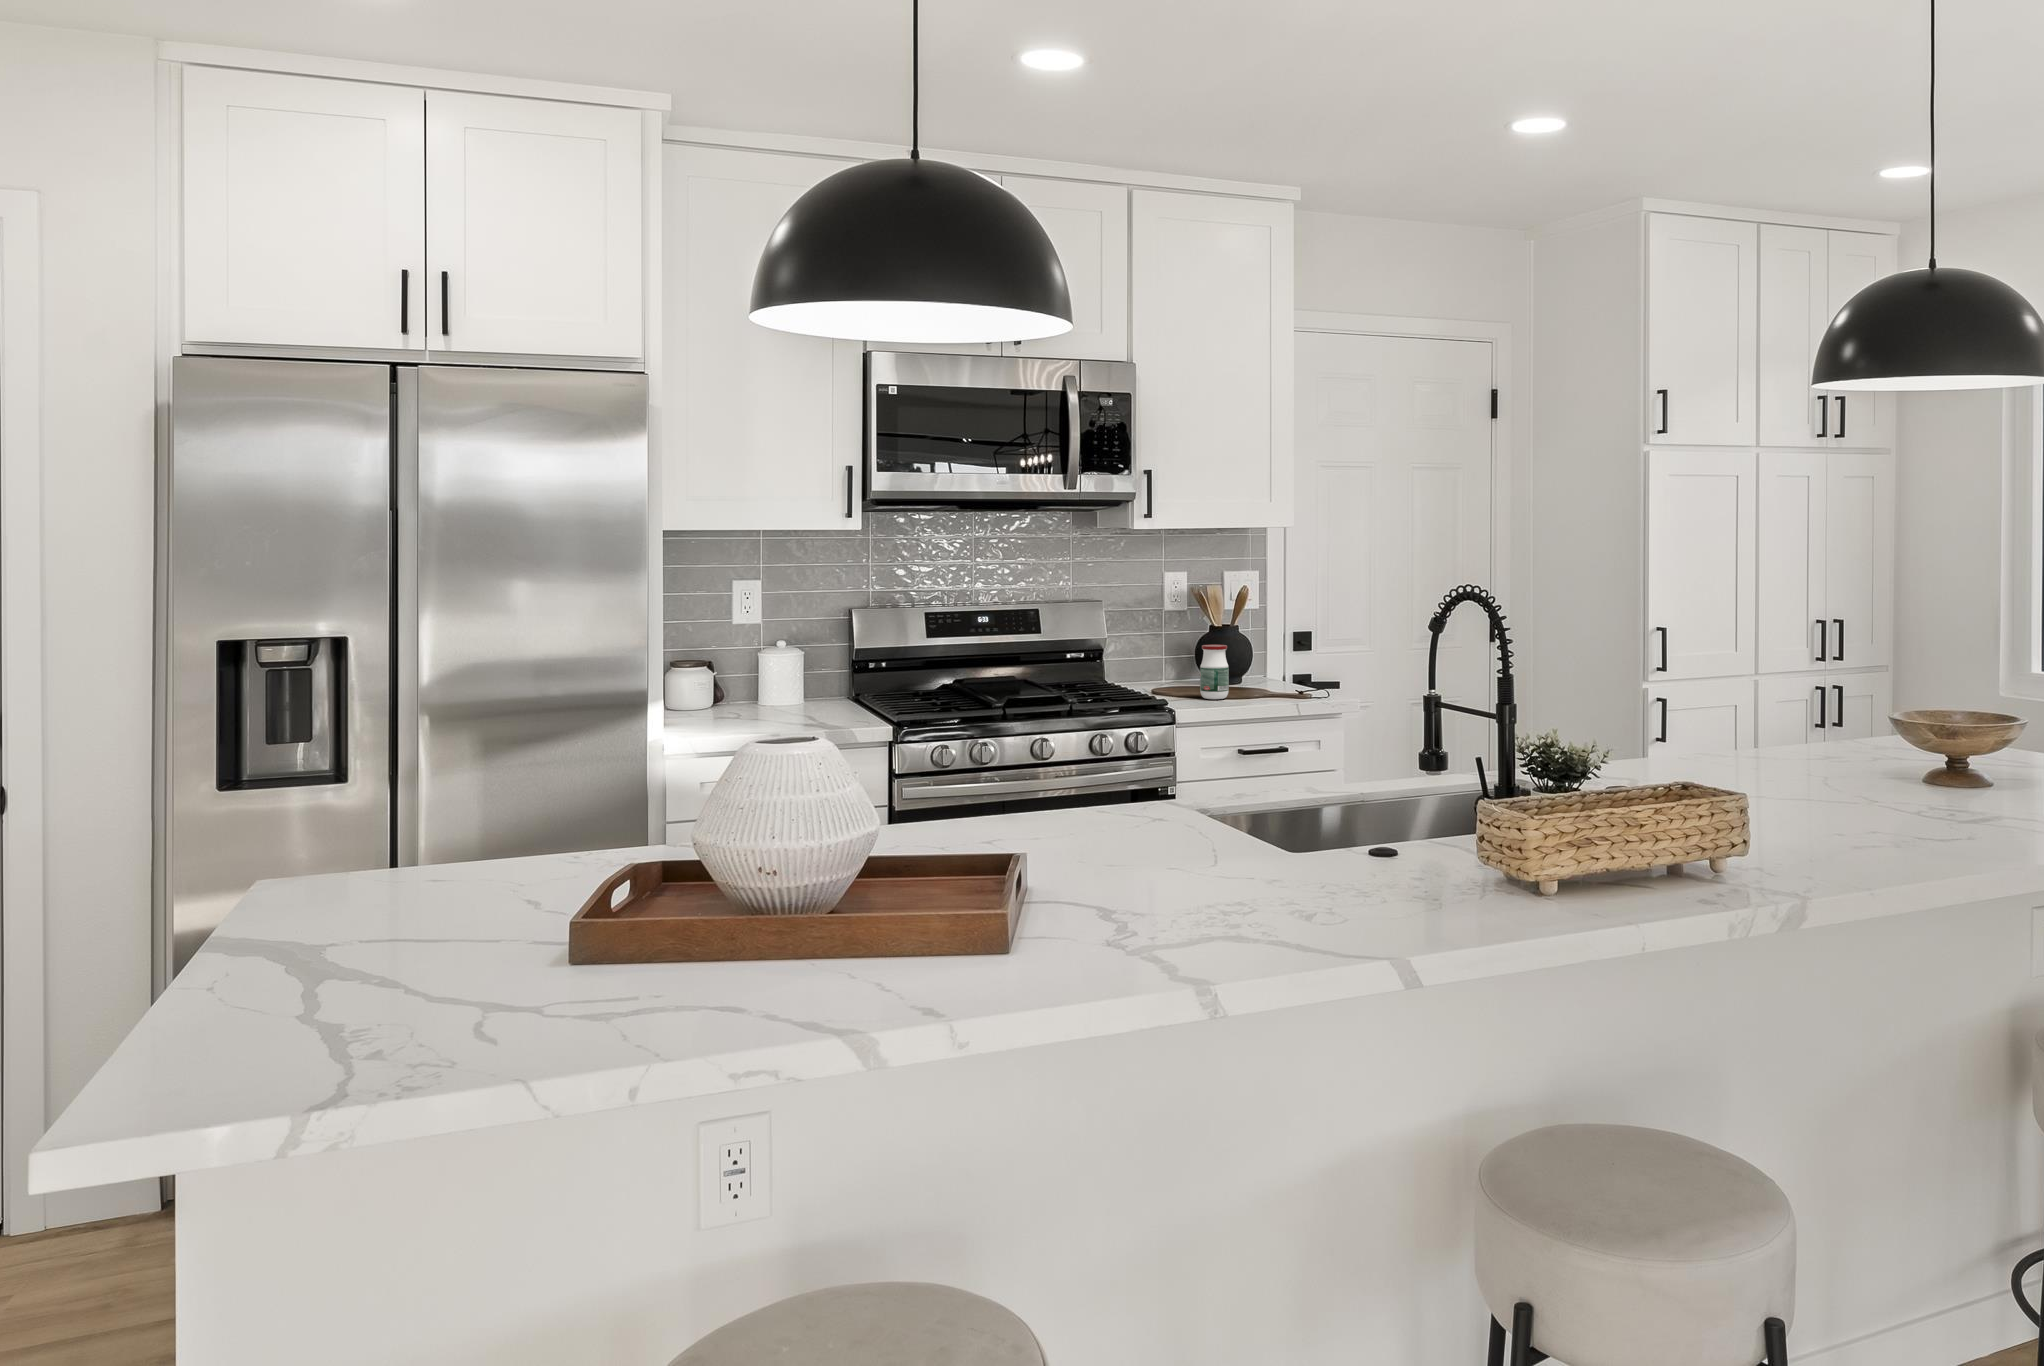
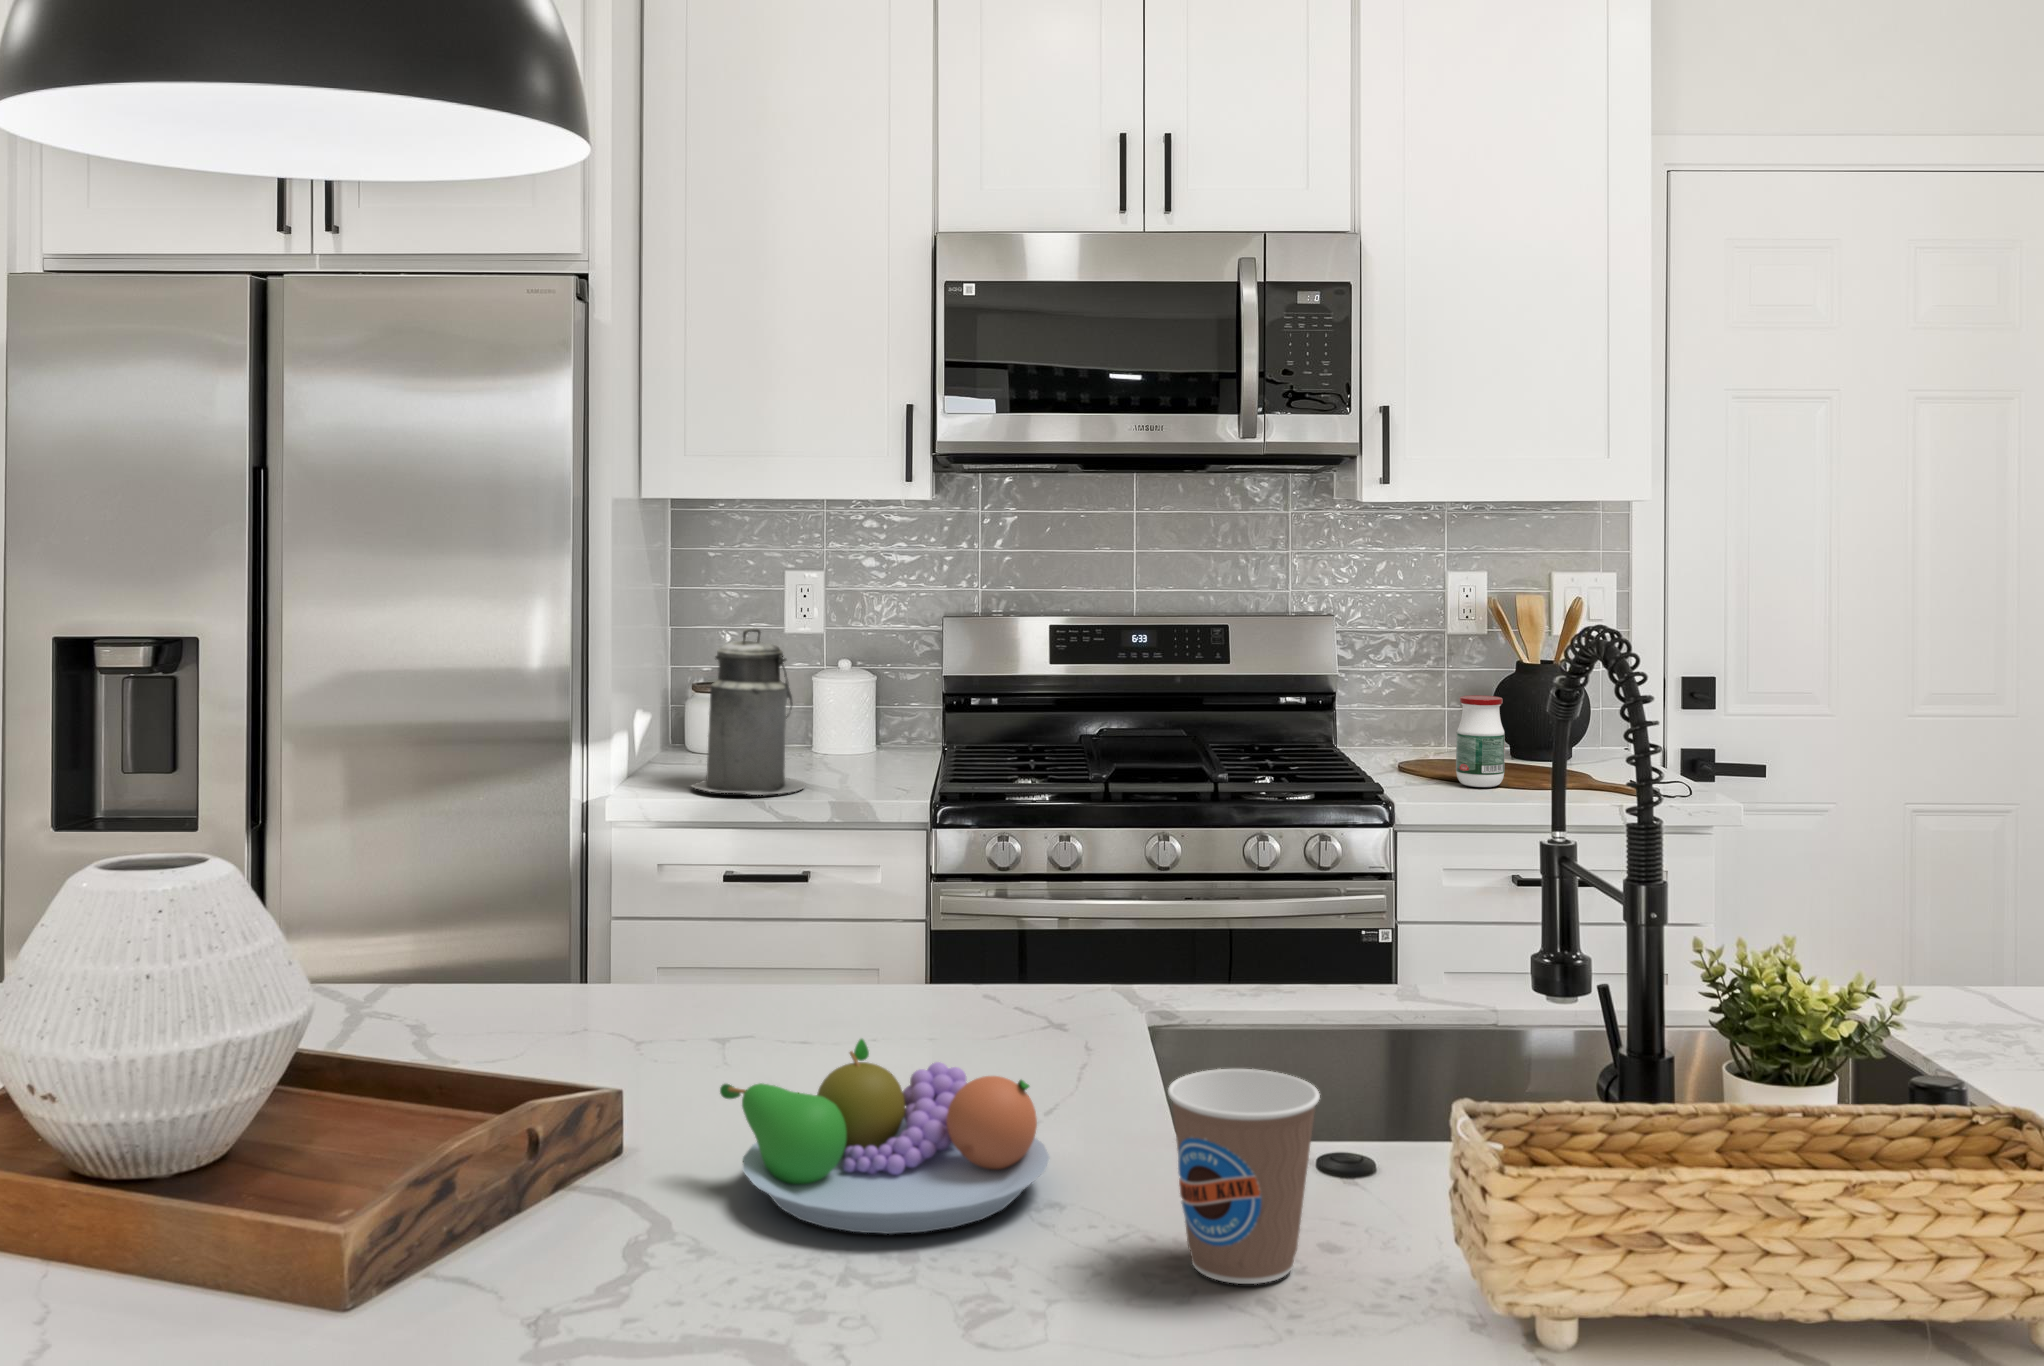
canister: none [717,616,798,728] -> present [692,628,806,795]
coffee cup: none [1346,794,1420,893] -> present [1168,1069,1320,1284]
fruit bowl: none [1079,807,1261,896] -> present [720,1039,1050,1234]

